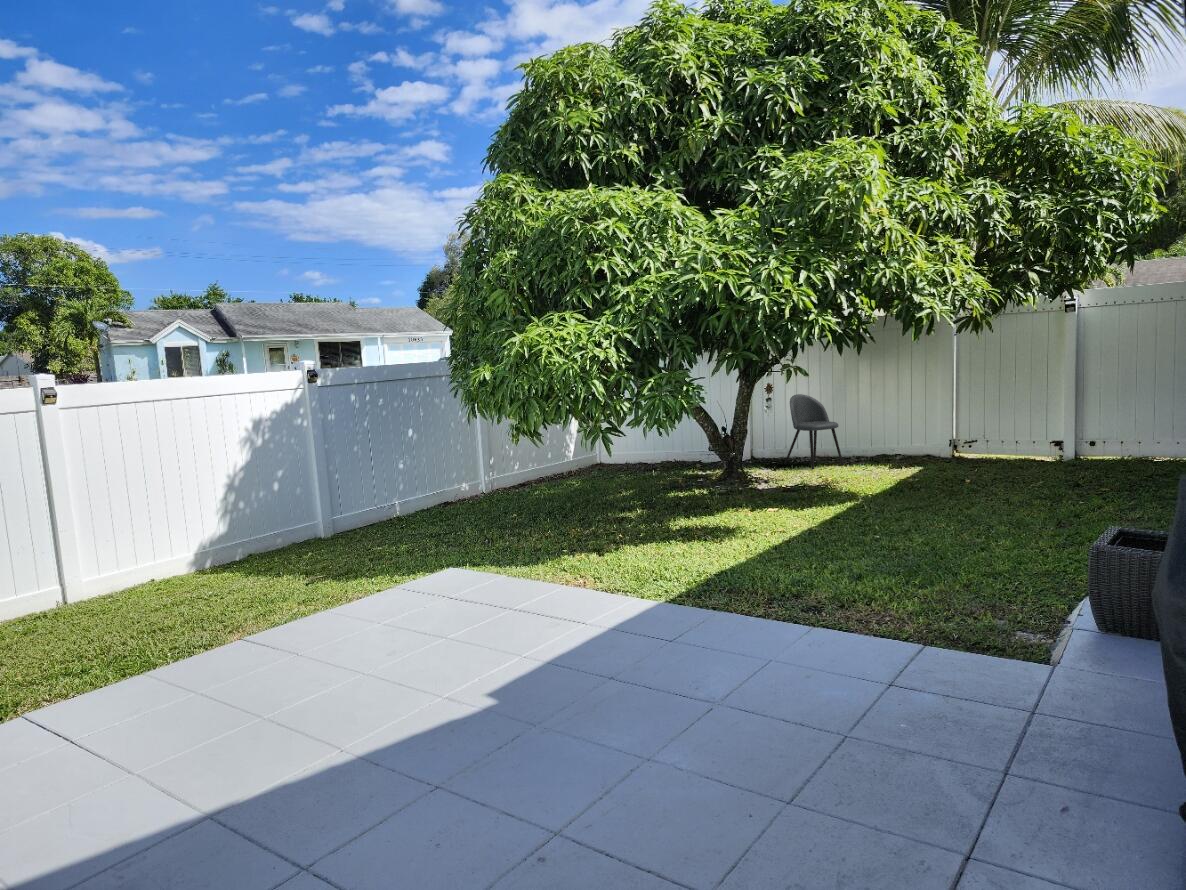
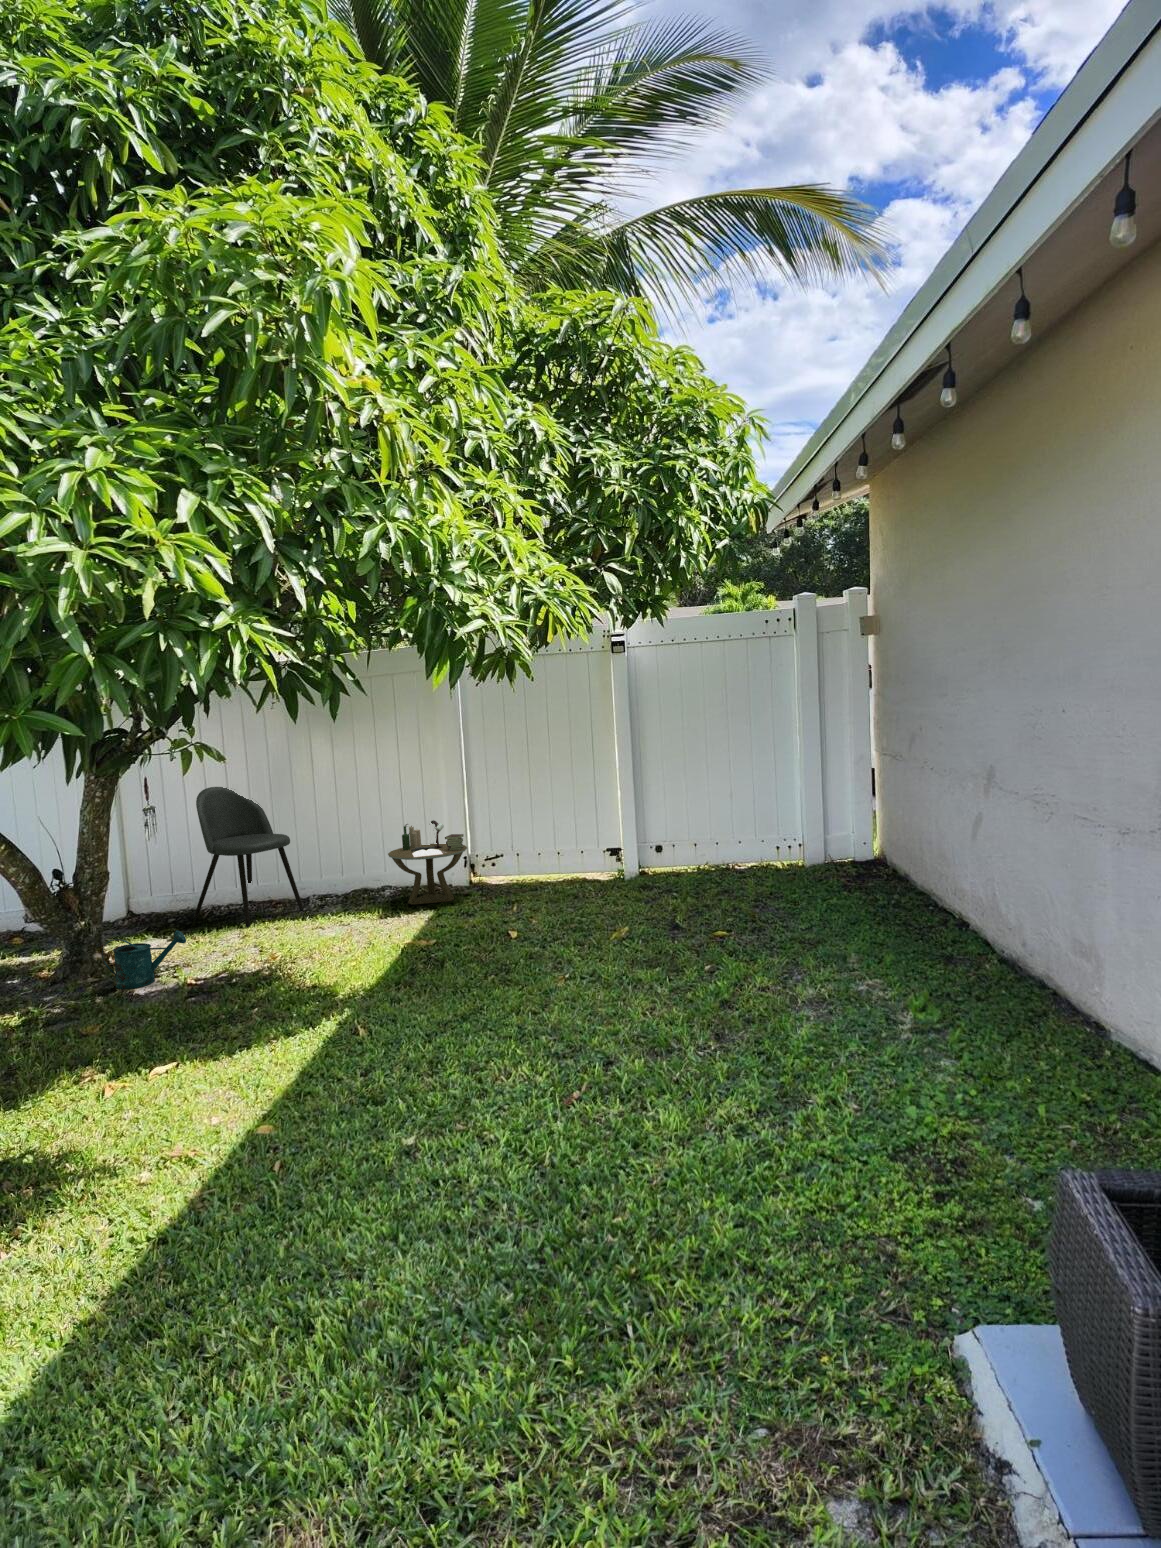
side table: none [895,420,945,467] -> present [388,820,467,904]
watering can: none [745,461,783,486] -> present [102,930,186,989]

